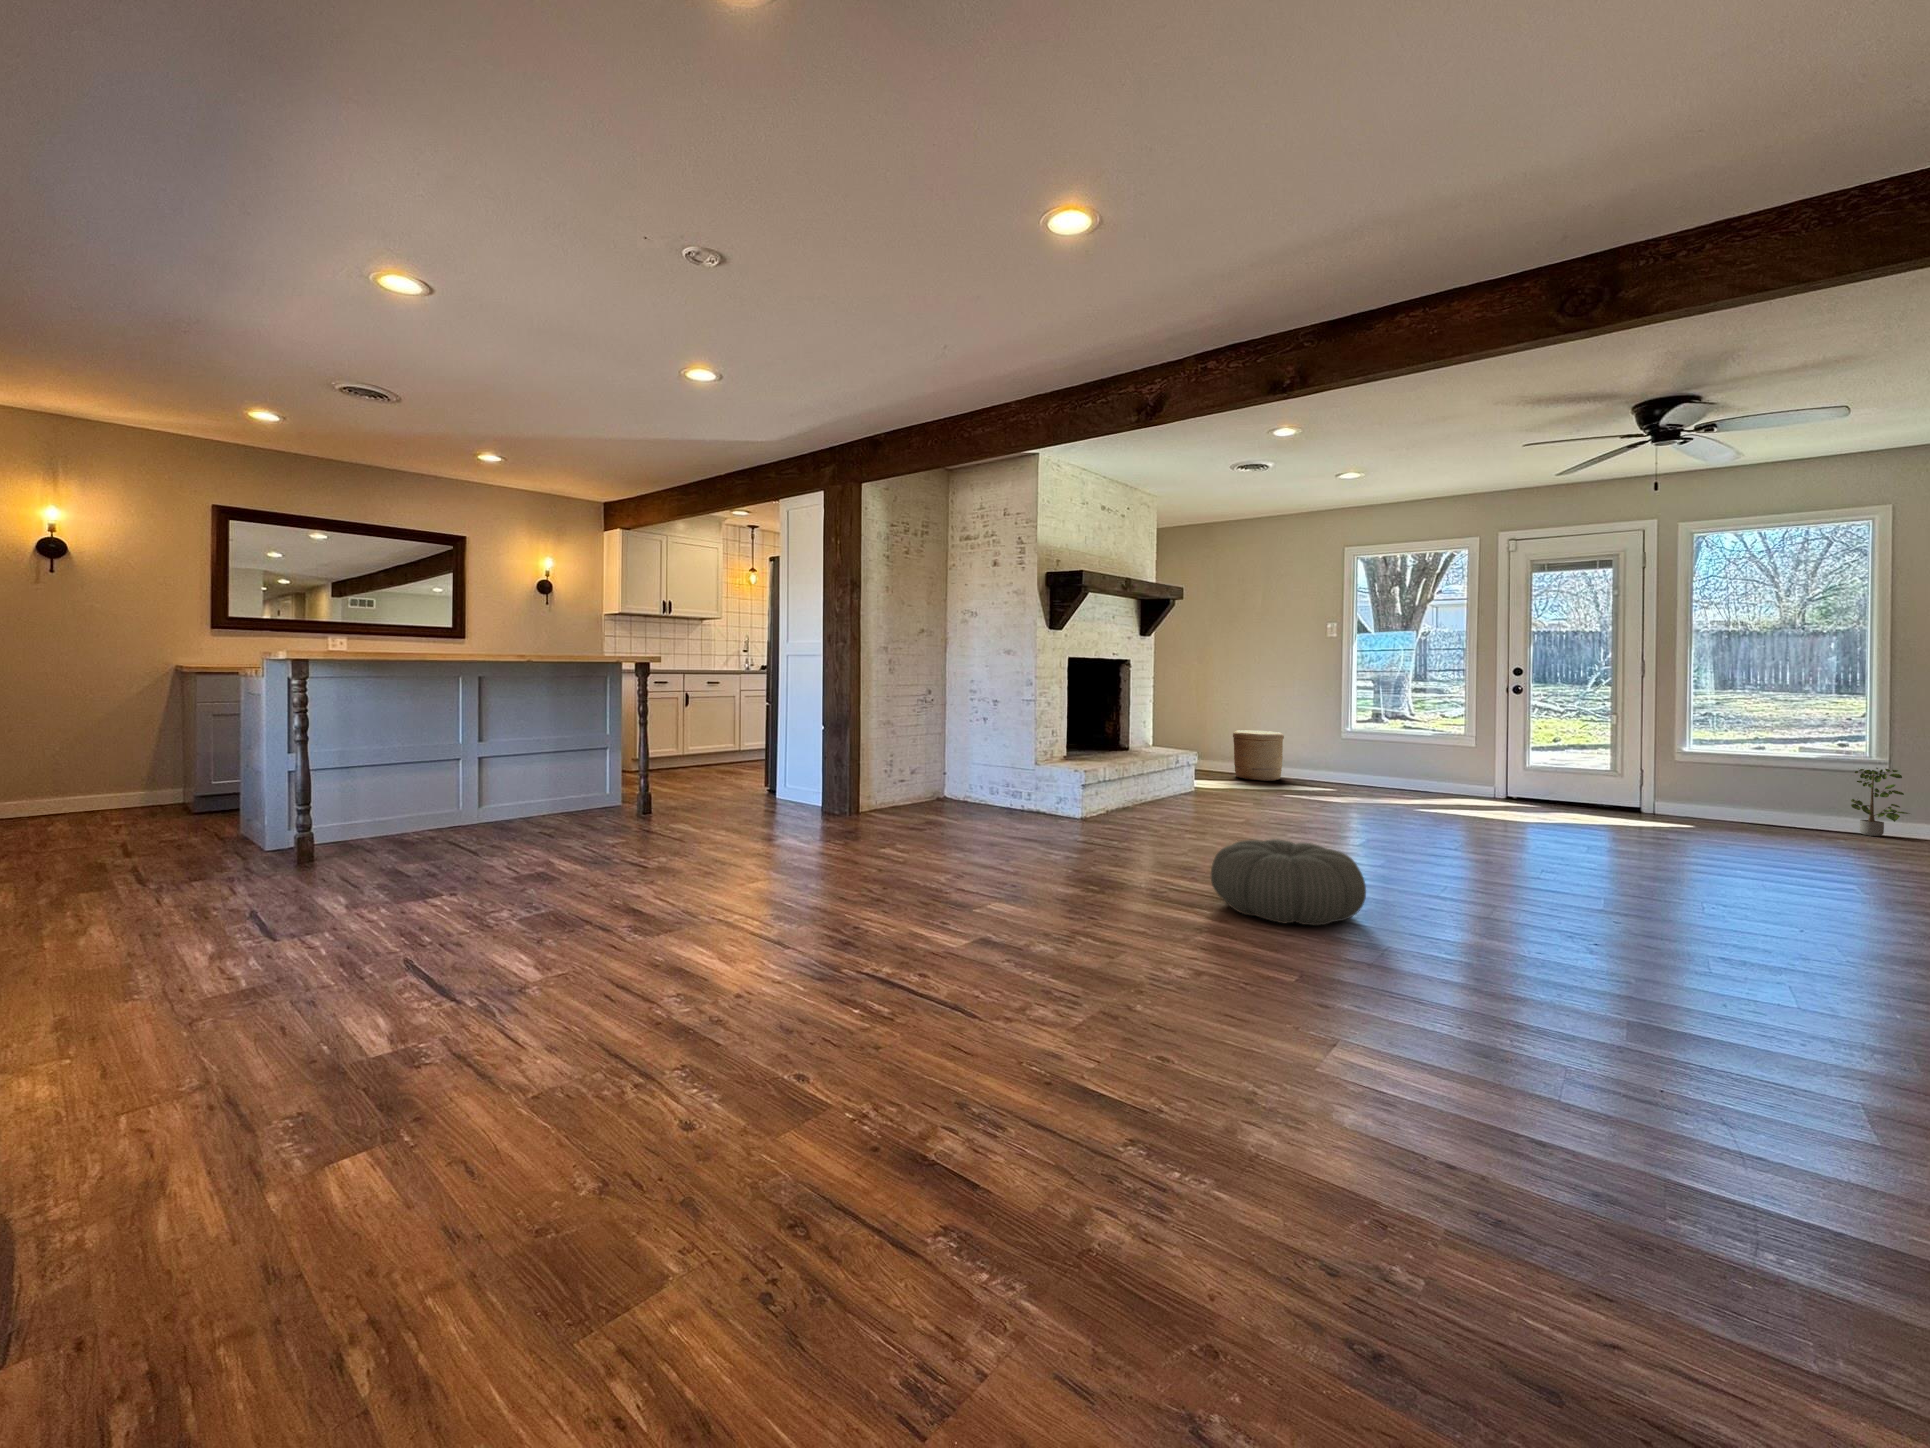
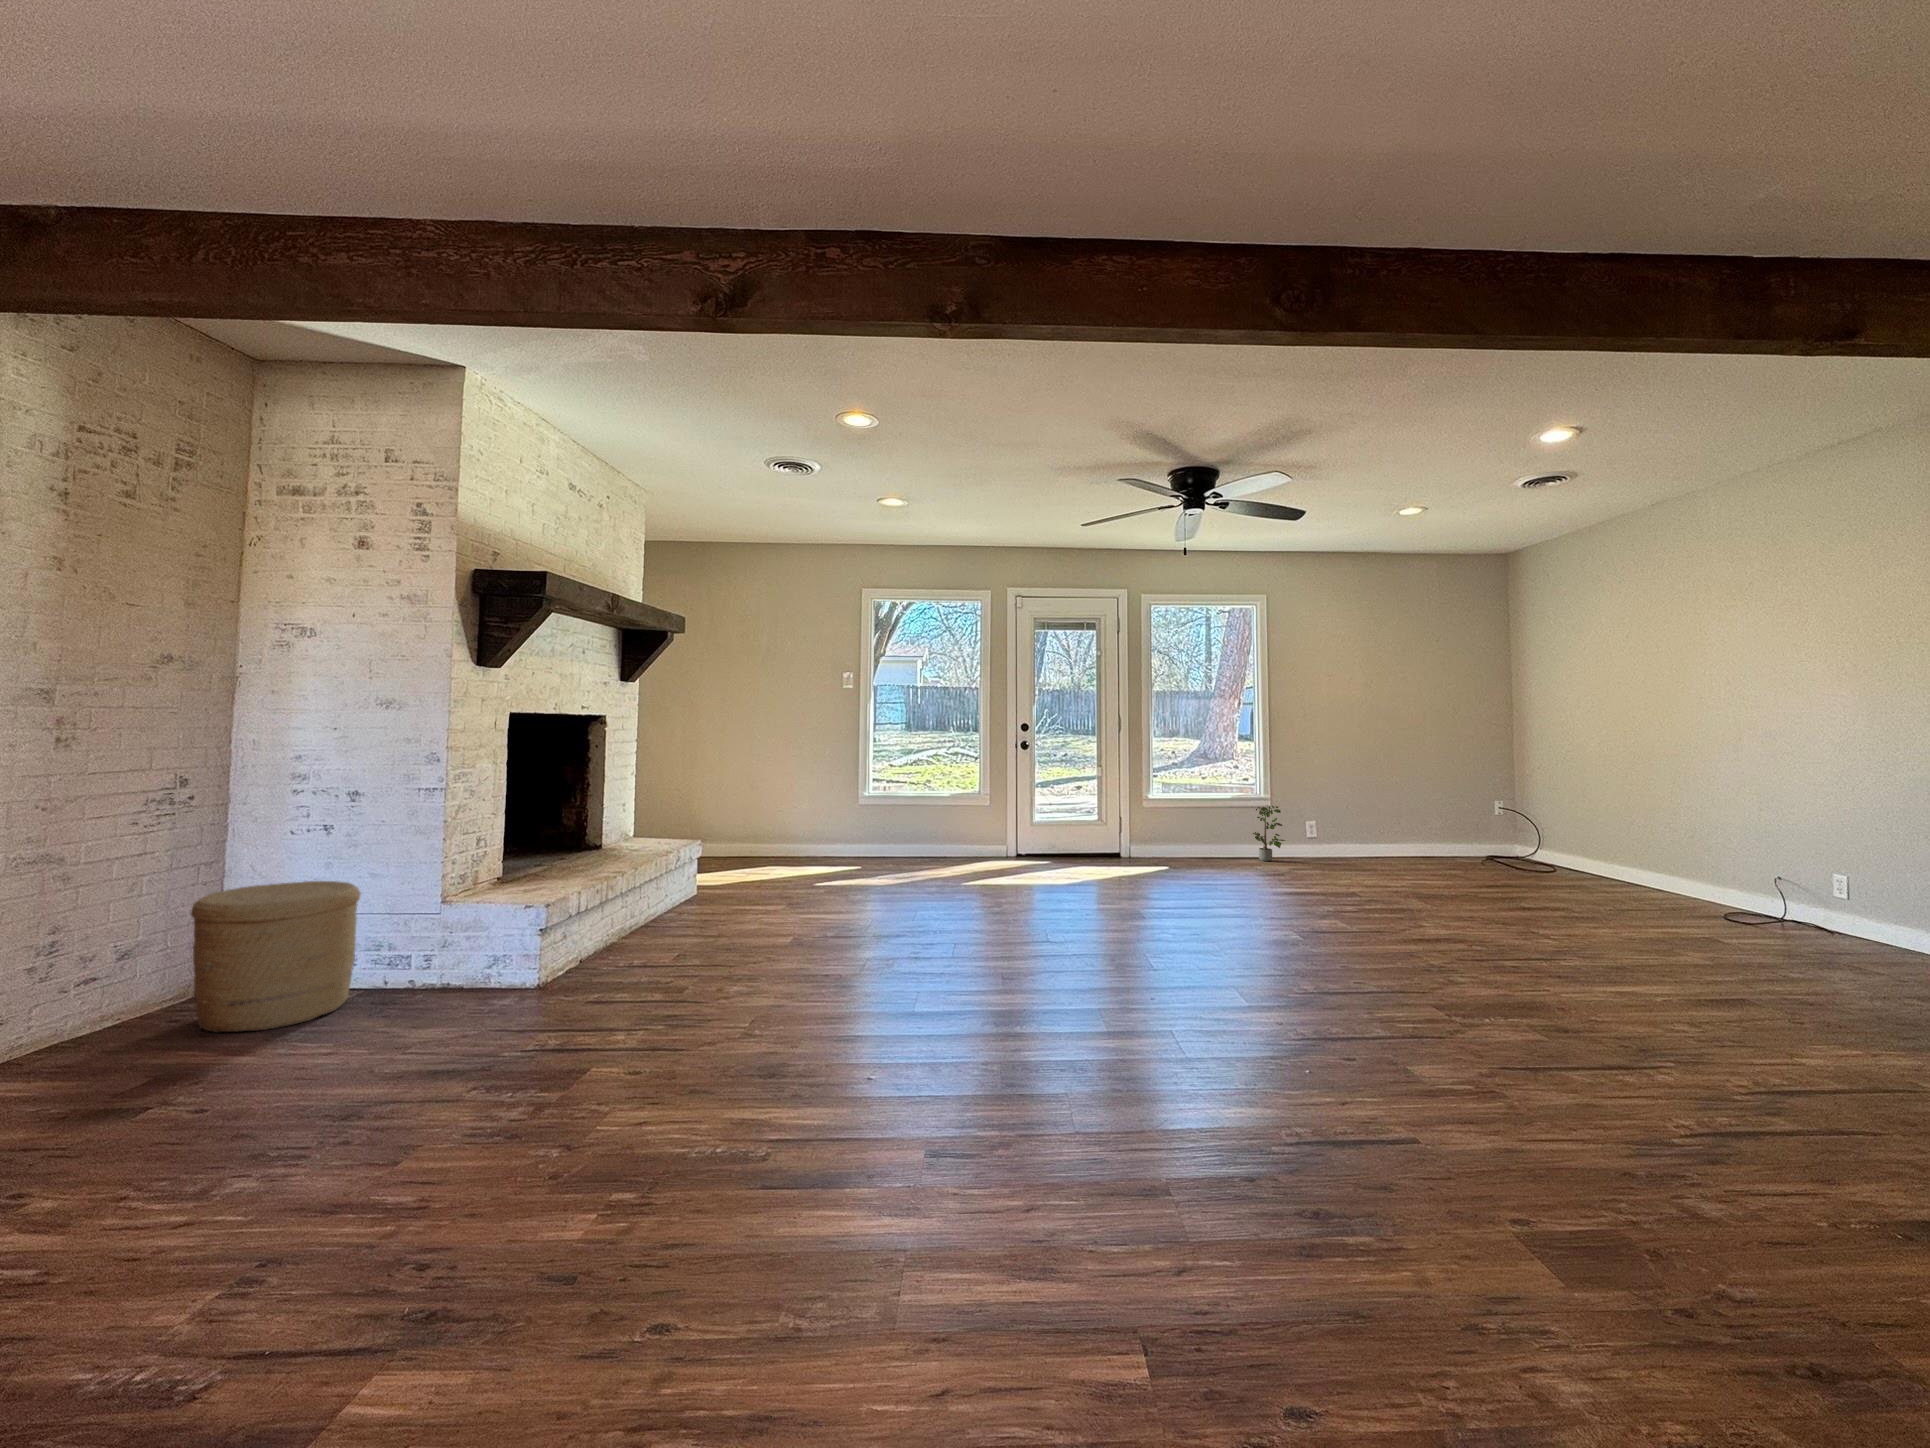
woven basket: present [1233,730,1284,781] -> present [191,881,361,1033]
pouf: present [1211,839,1366,925] -> none [841,1008,1070,1179]

